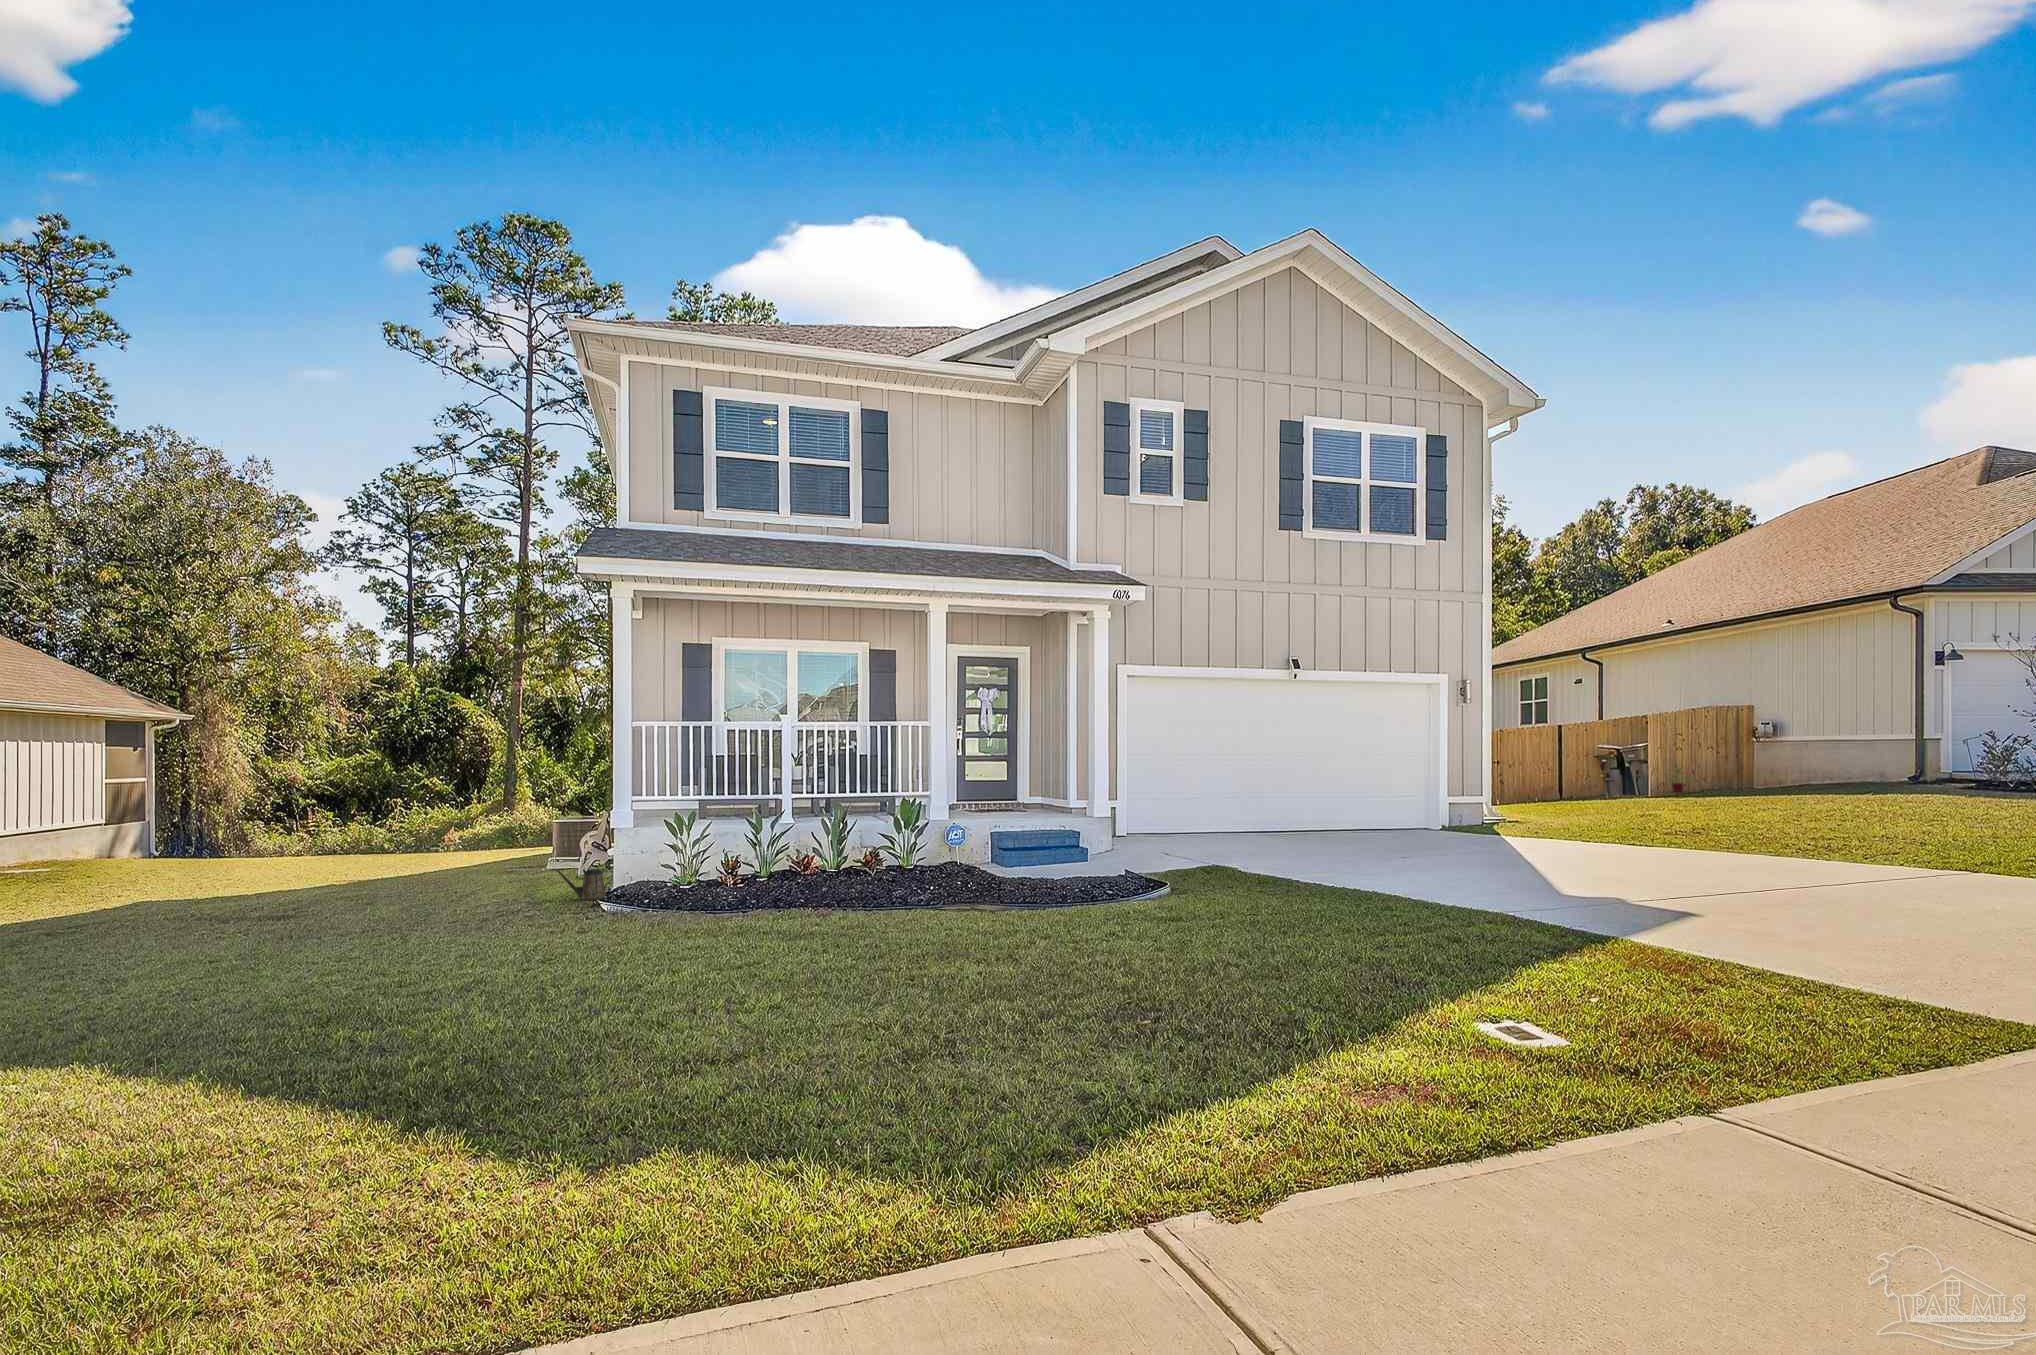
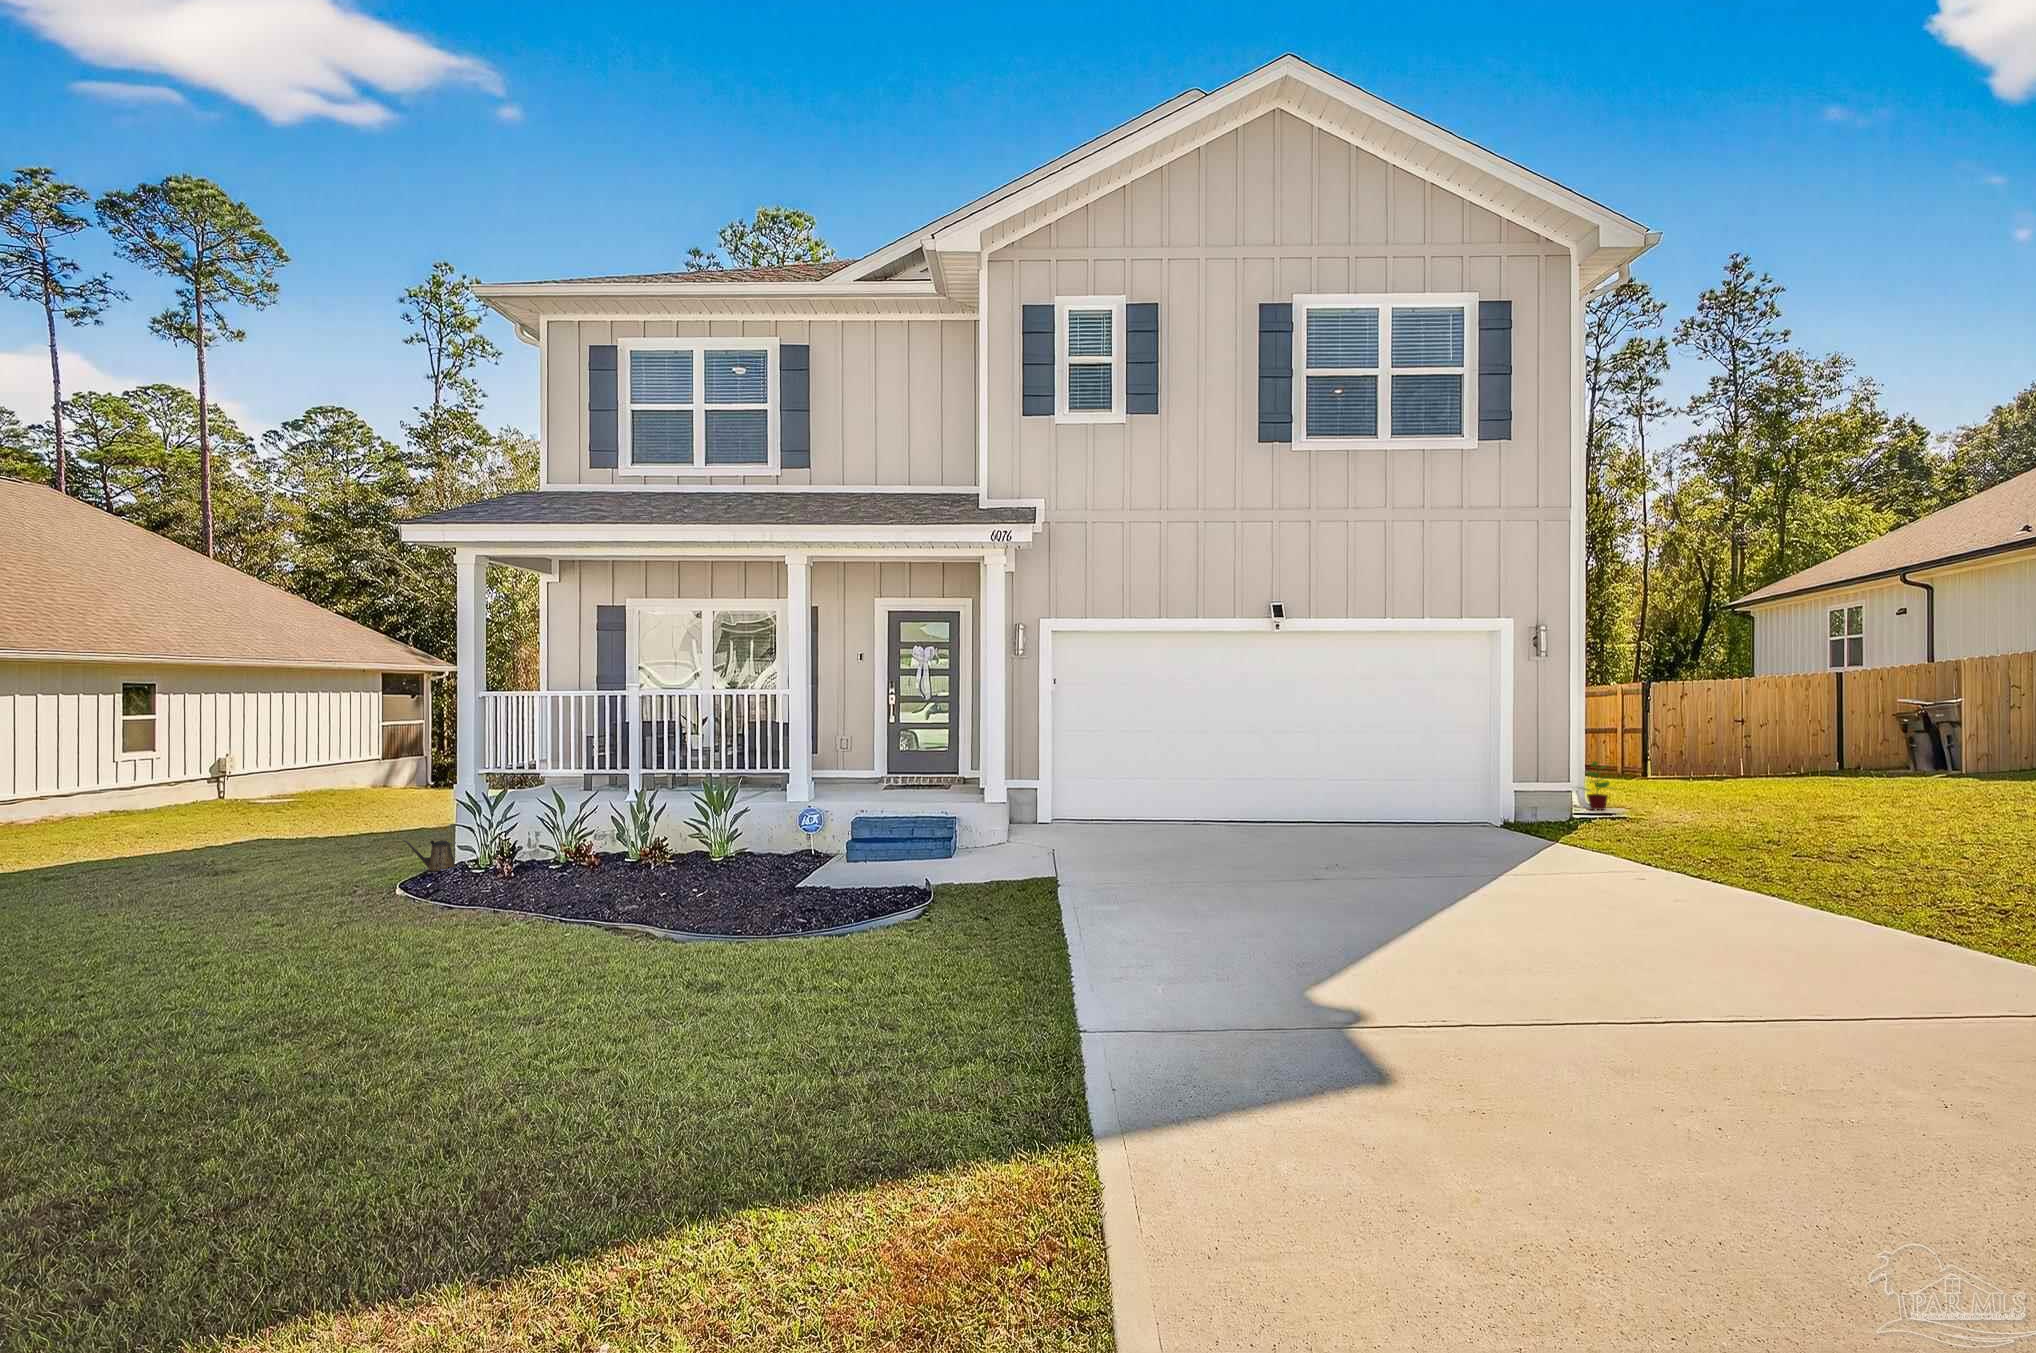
potted plant: present [1672,768,1684,792] -> present [1587,761,1609,810]

